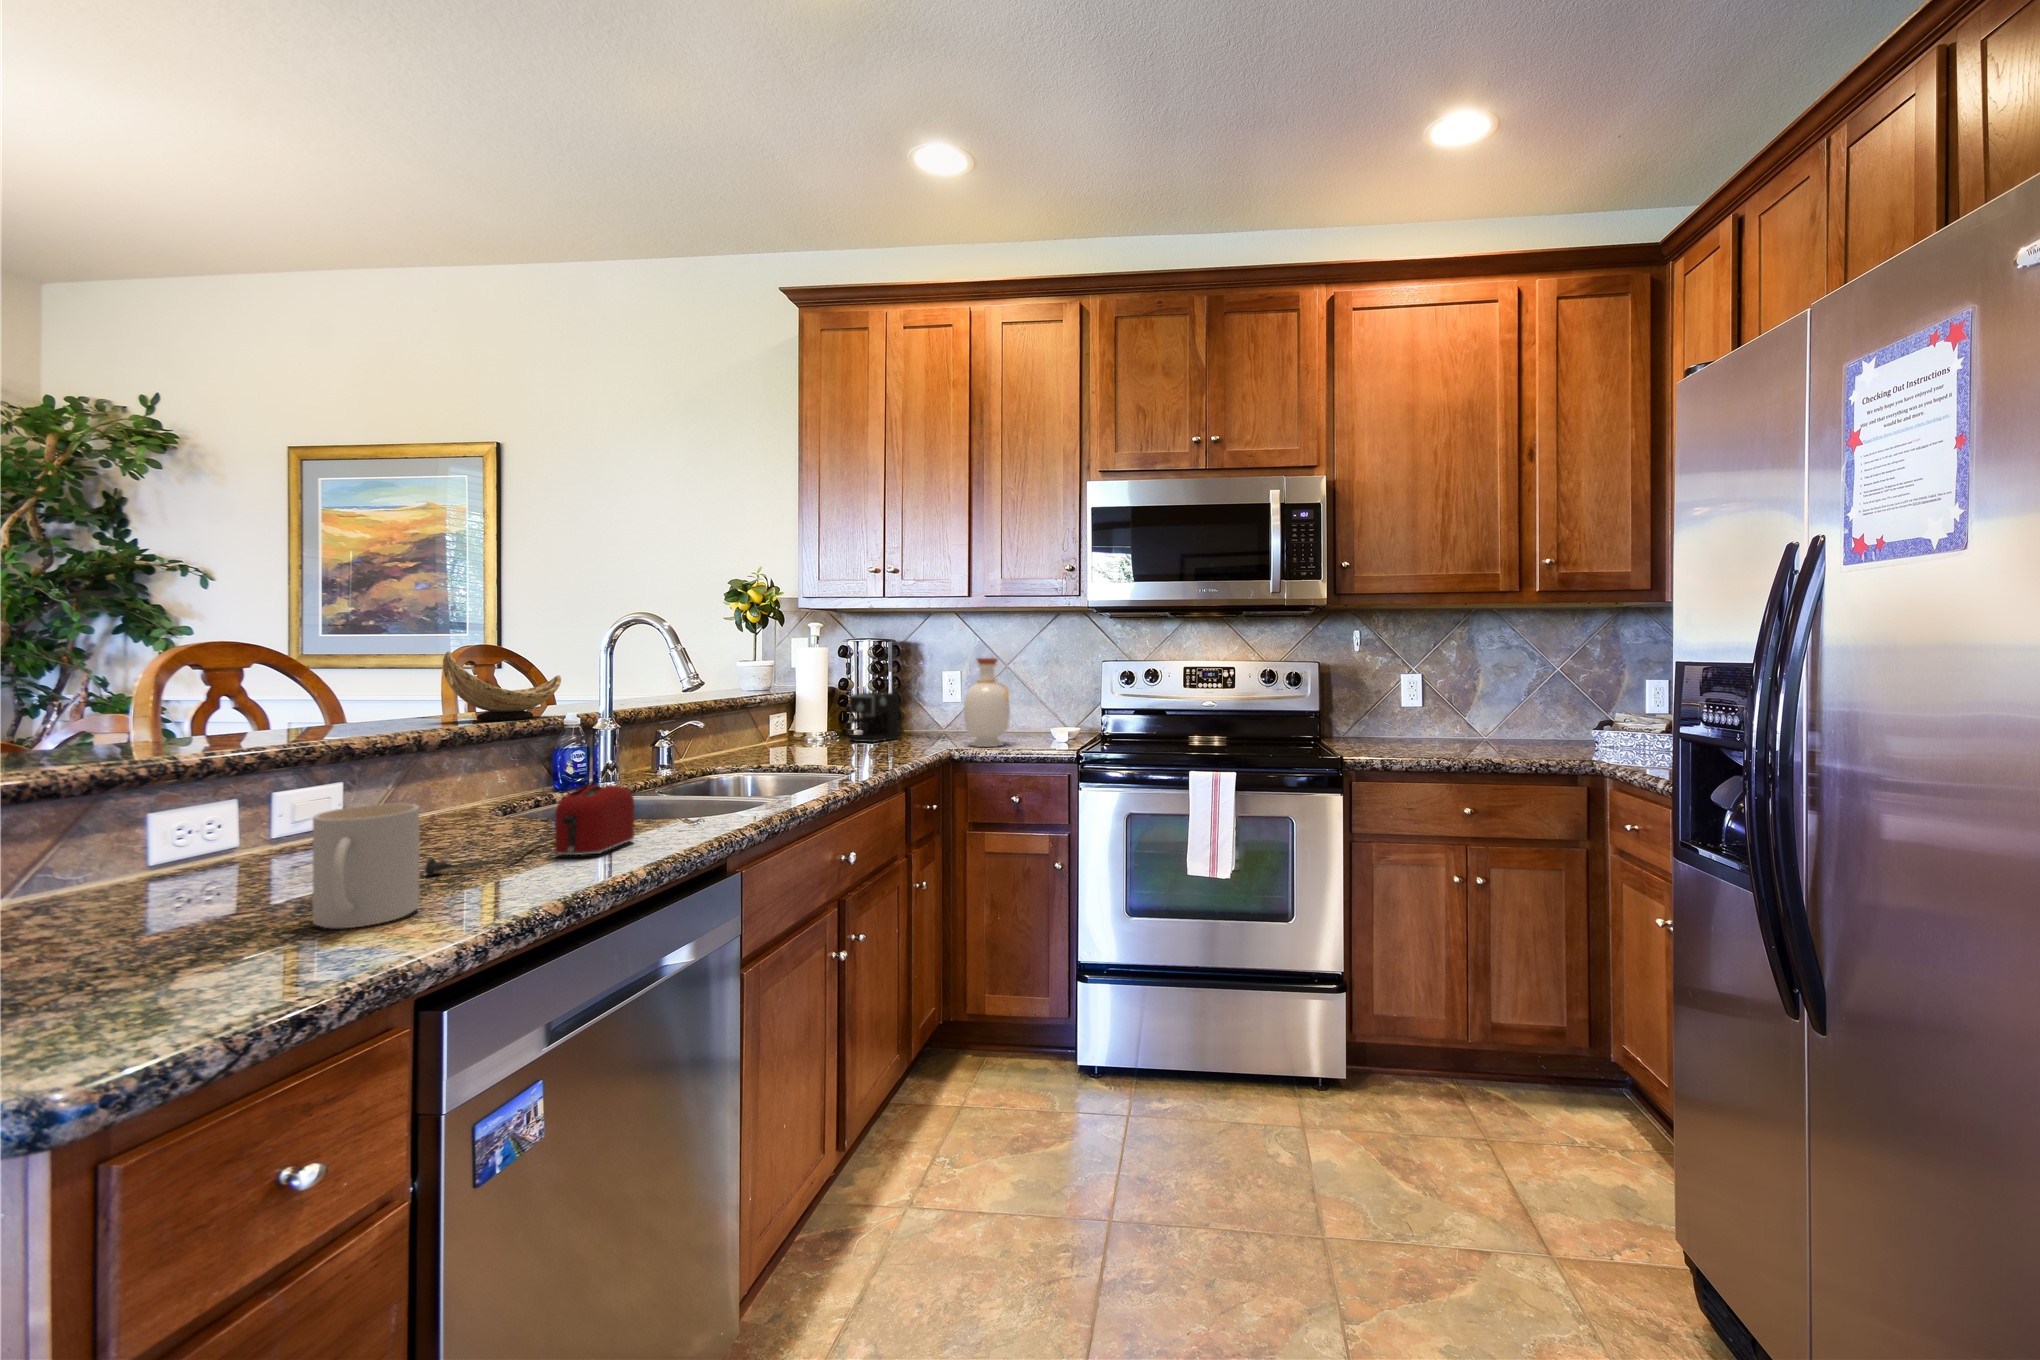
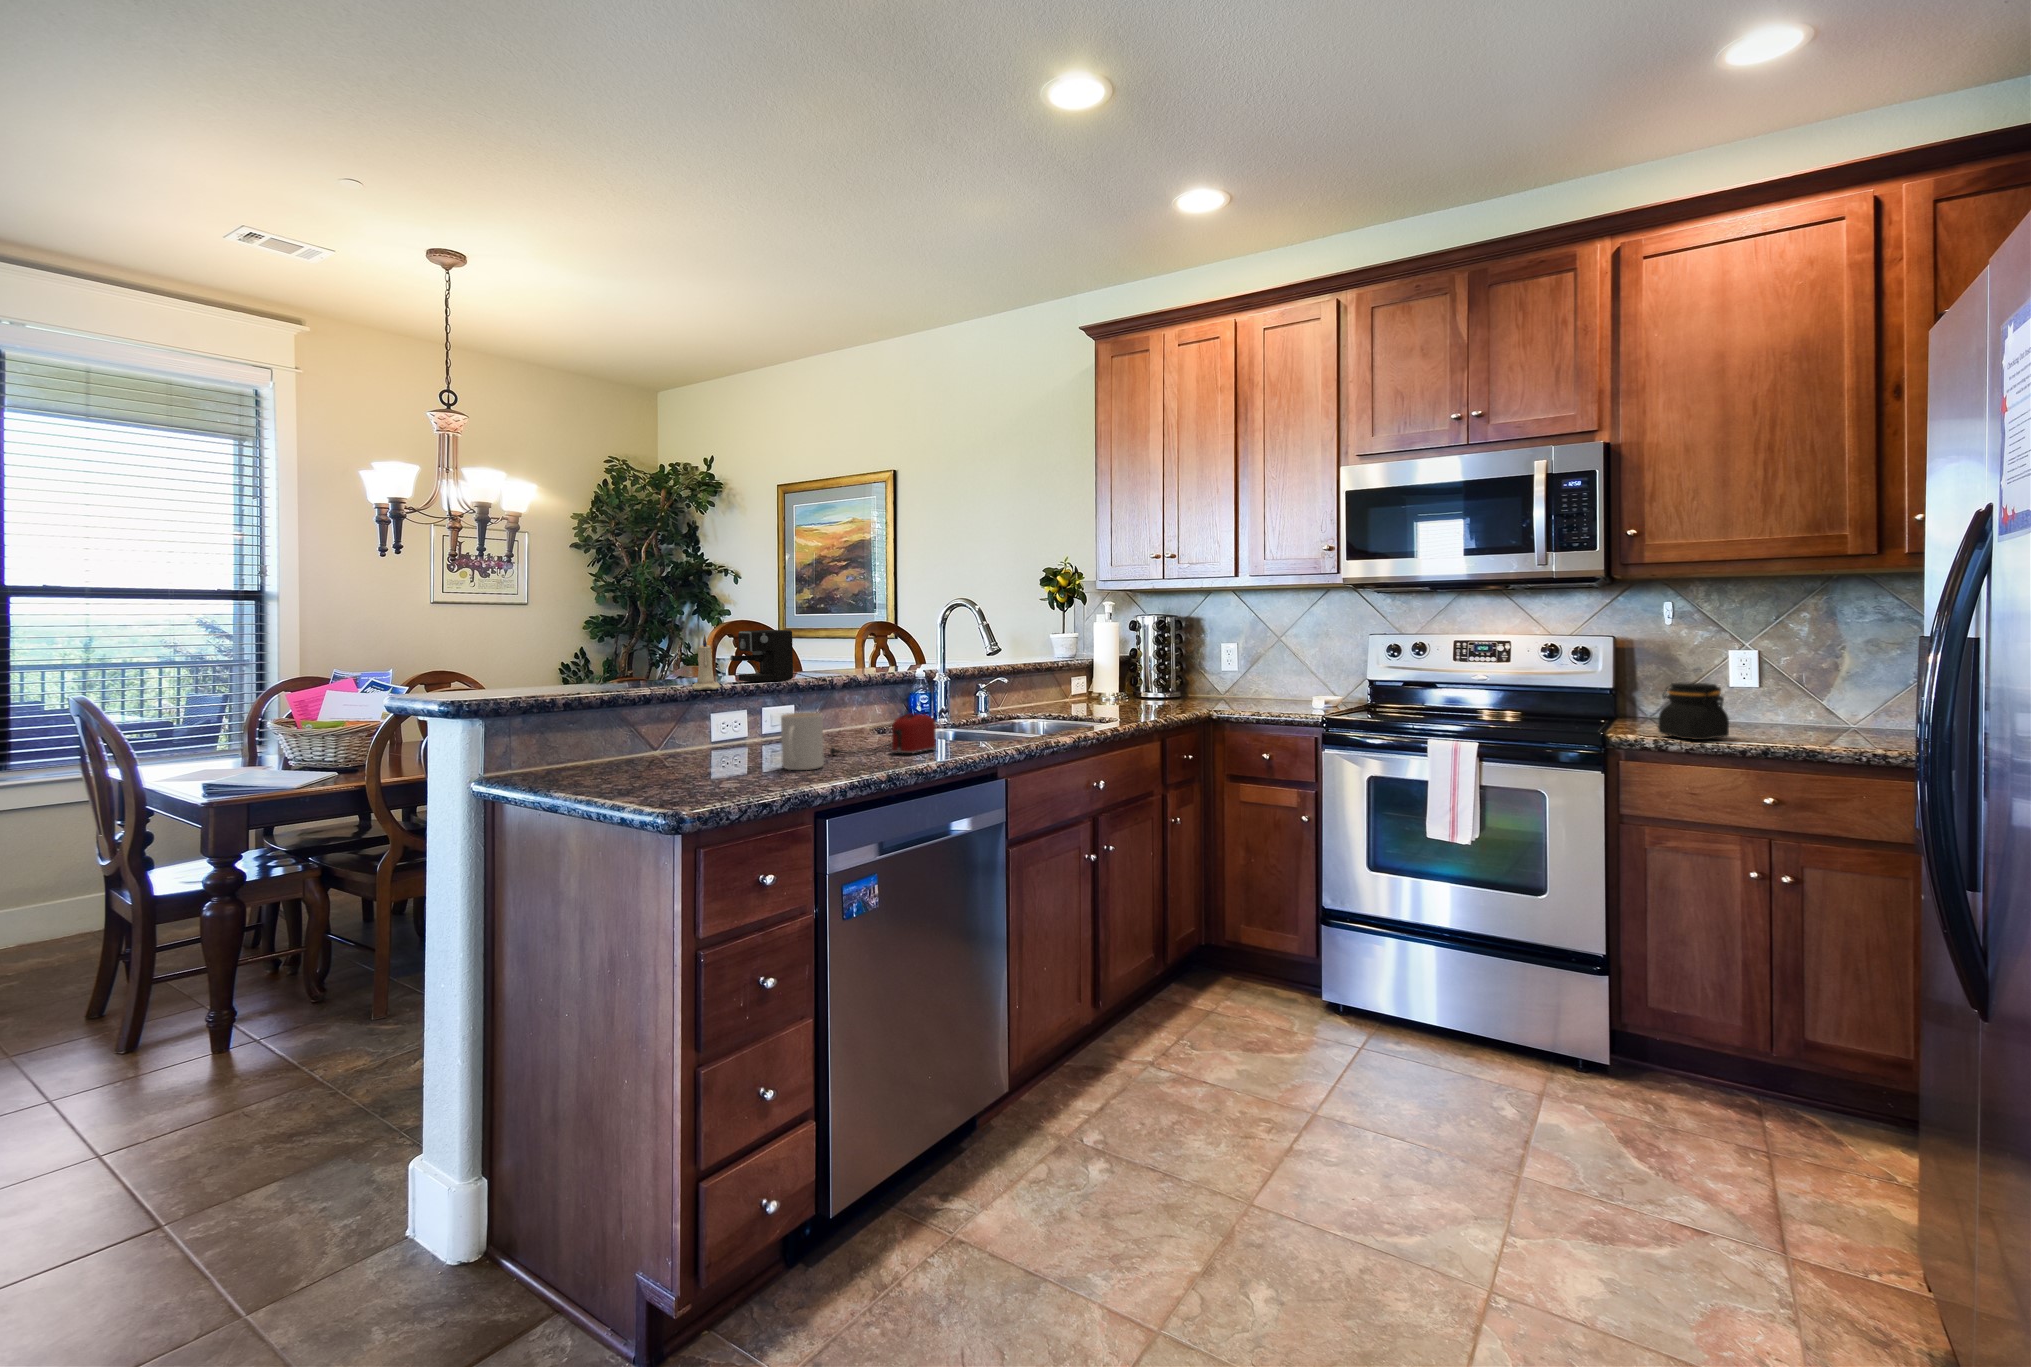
decorative bowl: present [443,652,561,720] -> none [849,631,915,675]
candle: none [65,653,149,767] -> present [692,635,721,690]
bottle: present [964,658,1010,747] -> none [1226,633,1269,712]
coffee maker: present [849,692,945,742] -> present [730,630,826,682]
jar: none [1372,703,1427,755] -> present [1658,683,1729,740]

